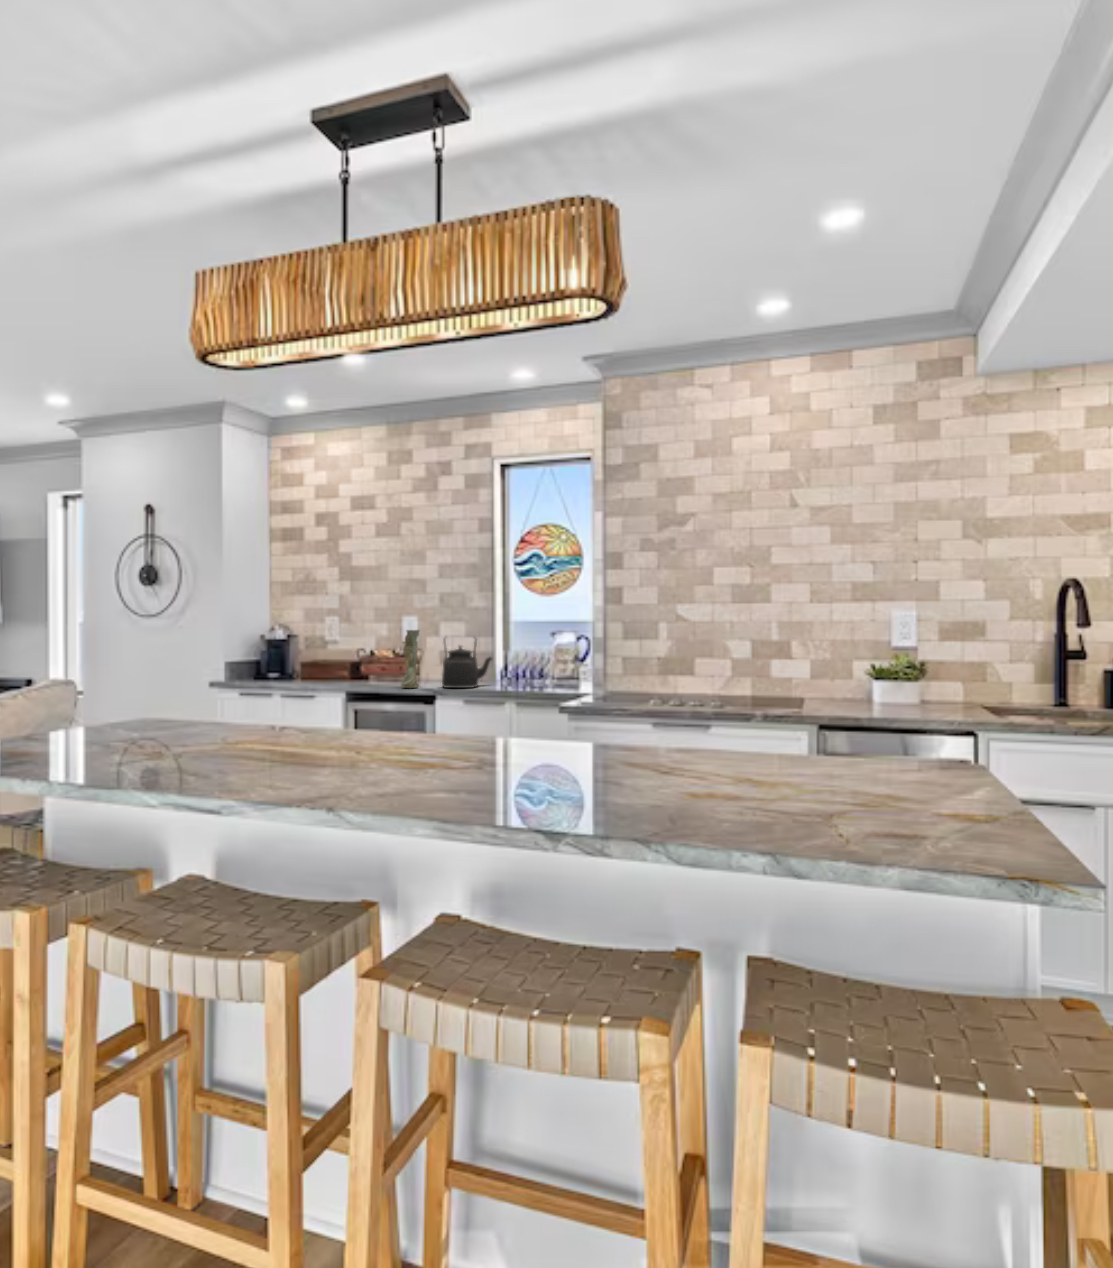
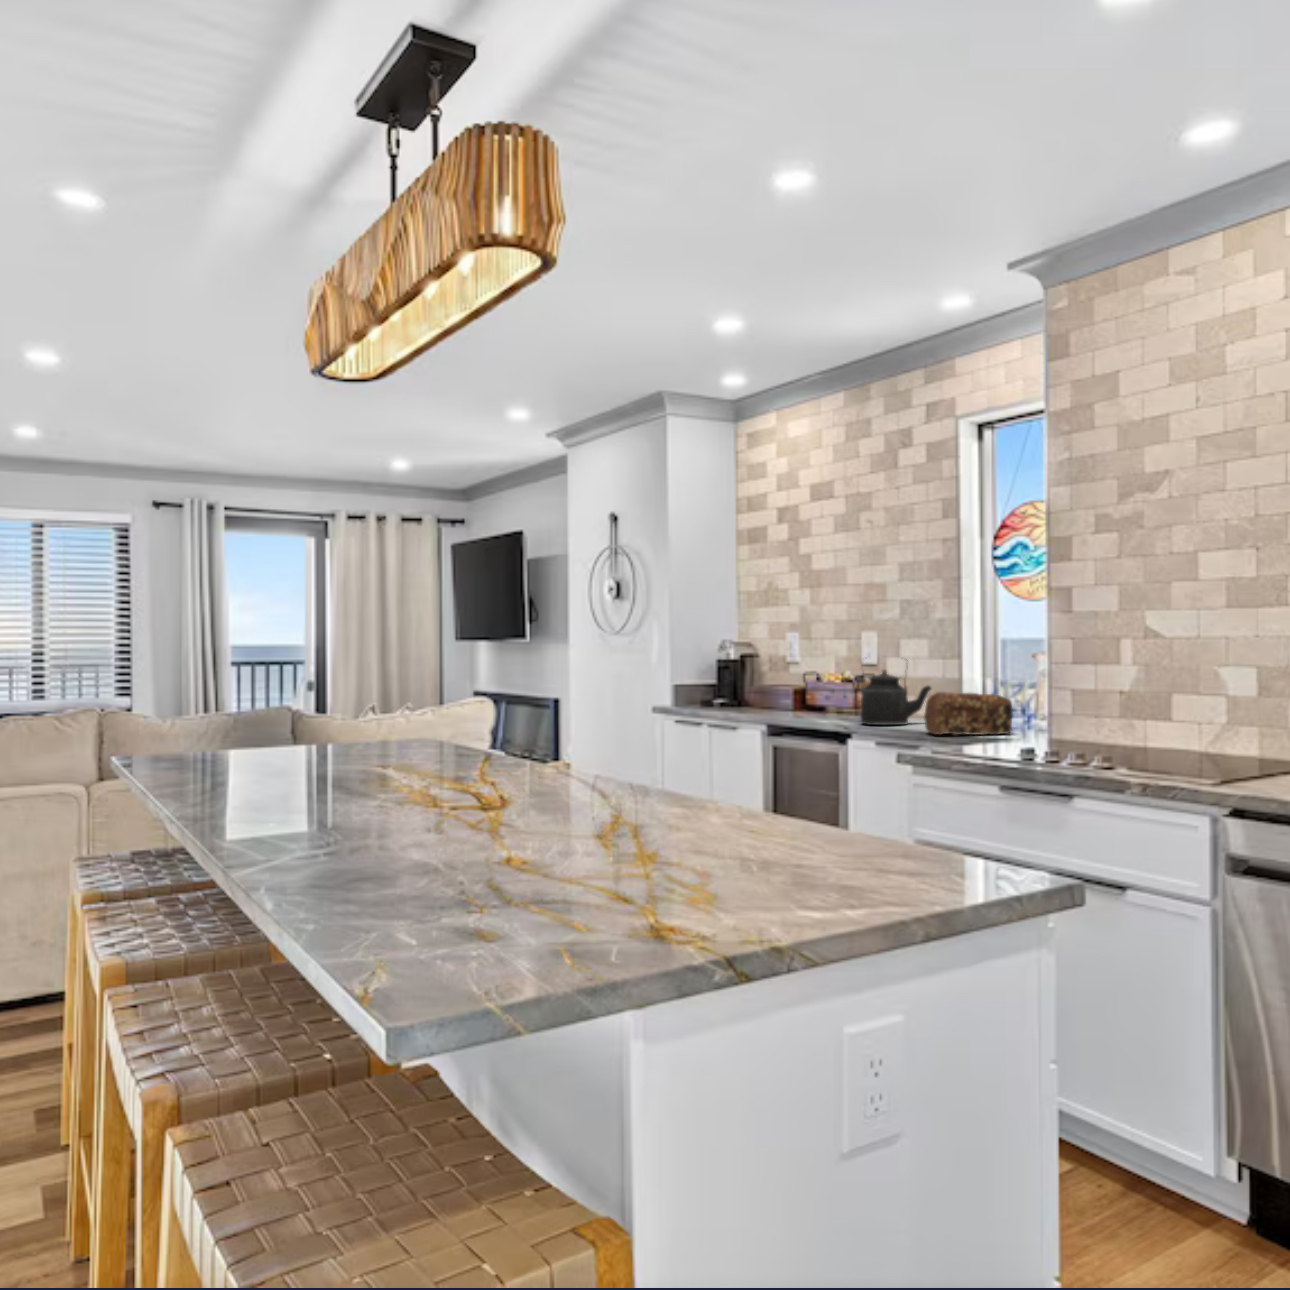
vase: present [401,630,419,688] -> none [814,649,838,722]
bread loaf: none [511,661,574,693] -> present [924,692,1013,735]

